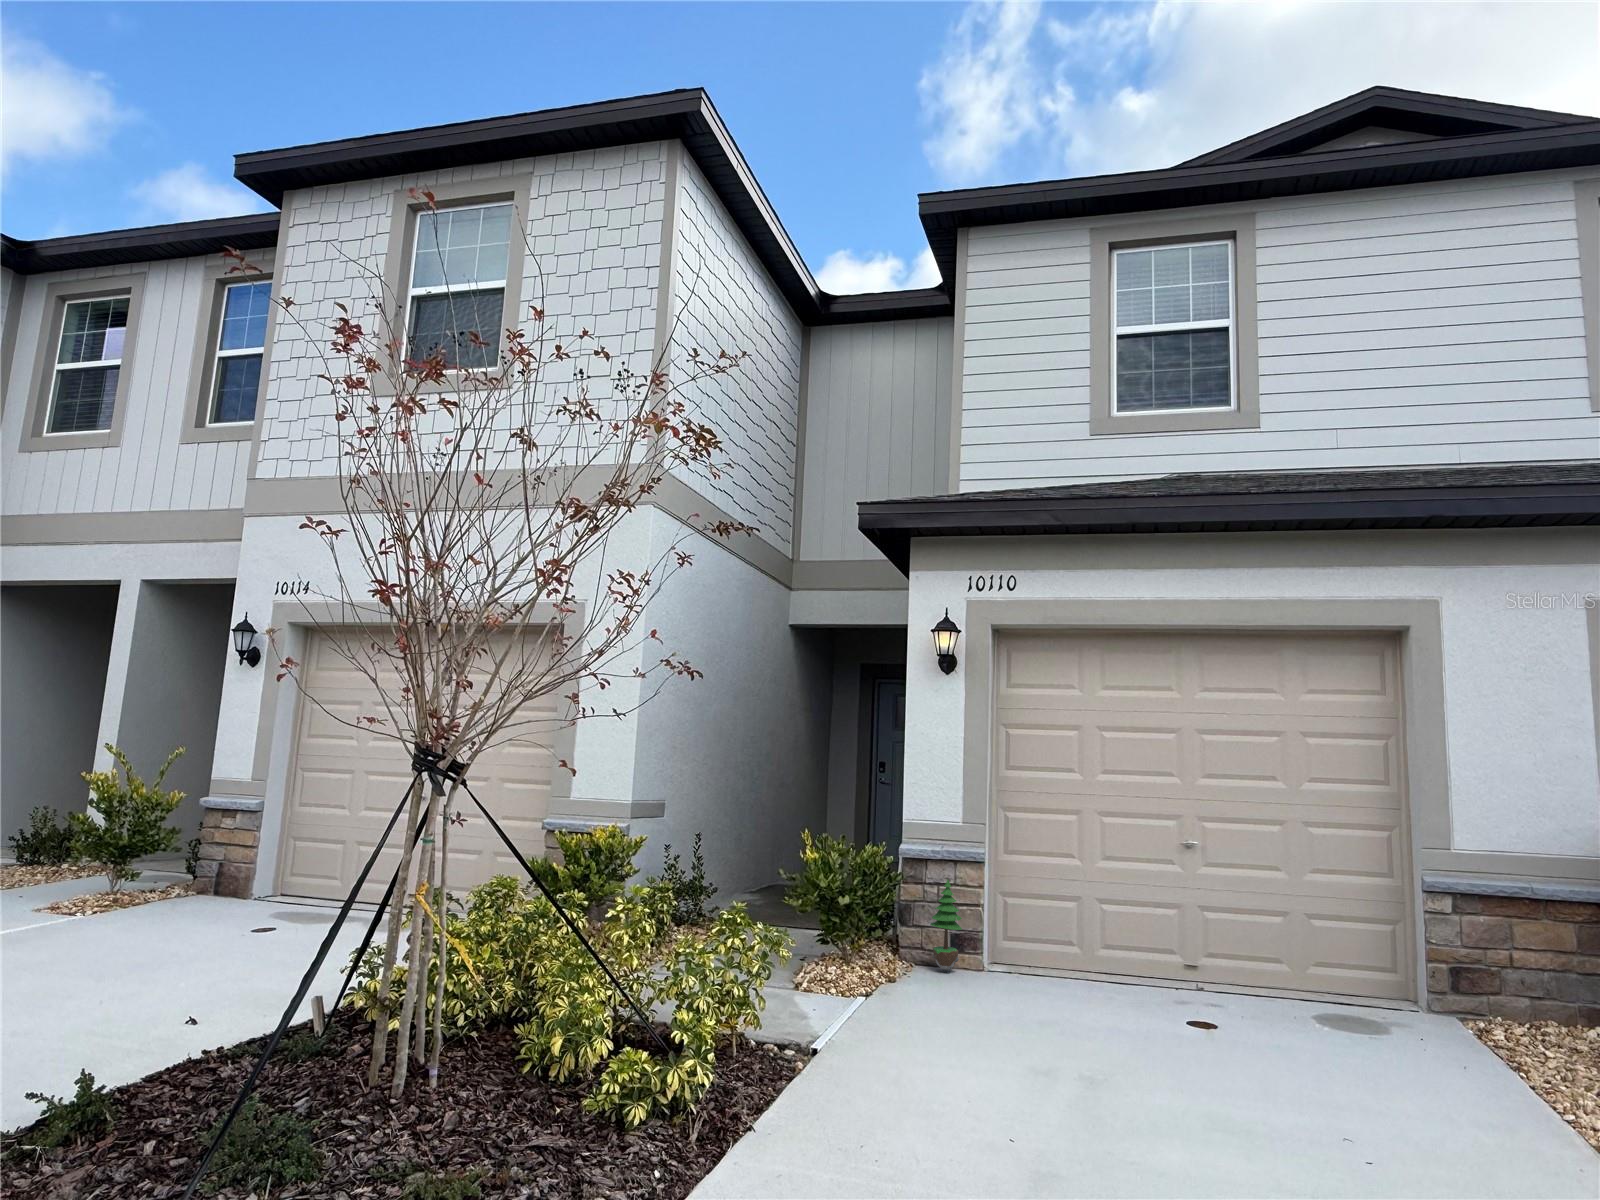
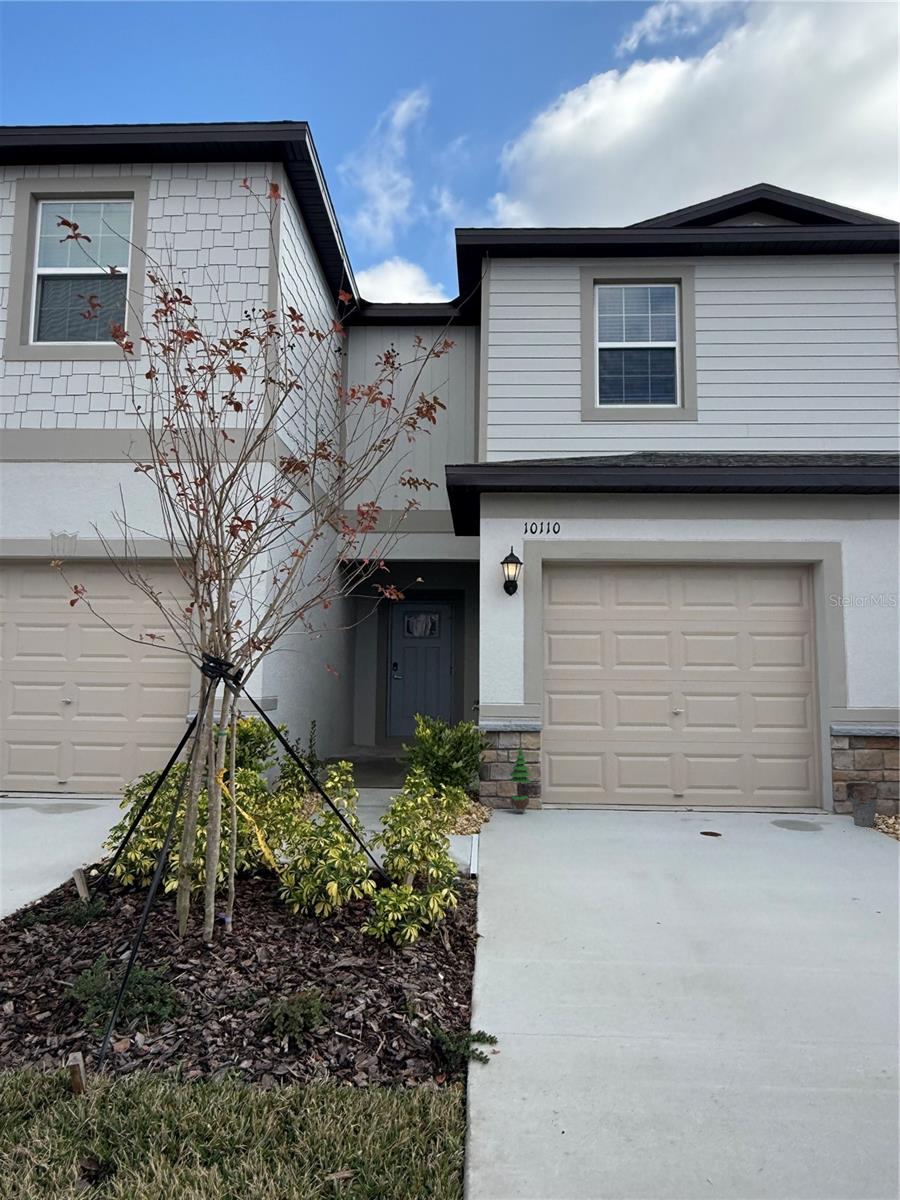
bucket: none [1451,989,1500,1041] -> present [849,796,878,827]

